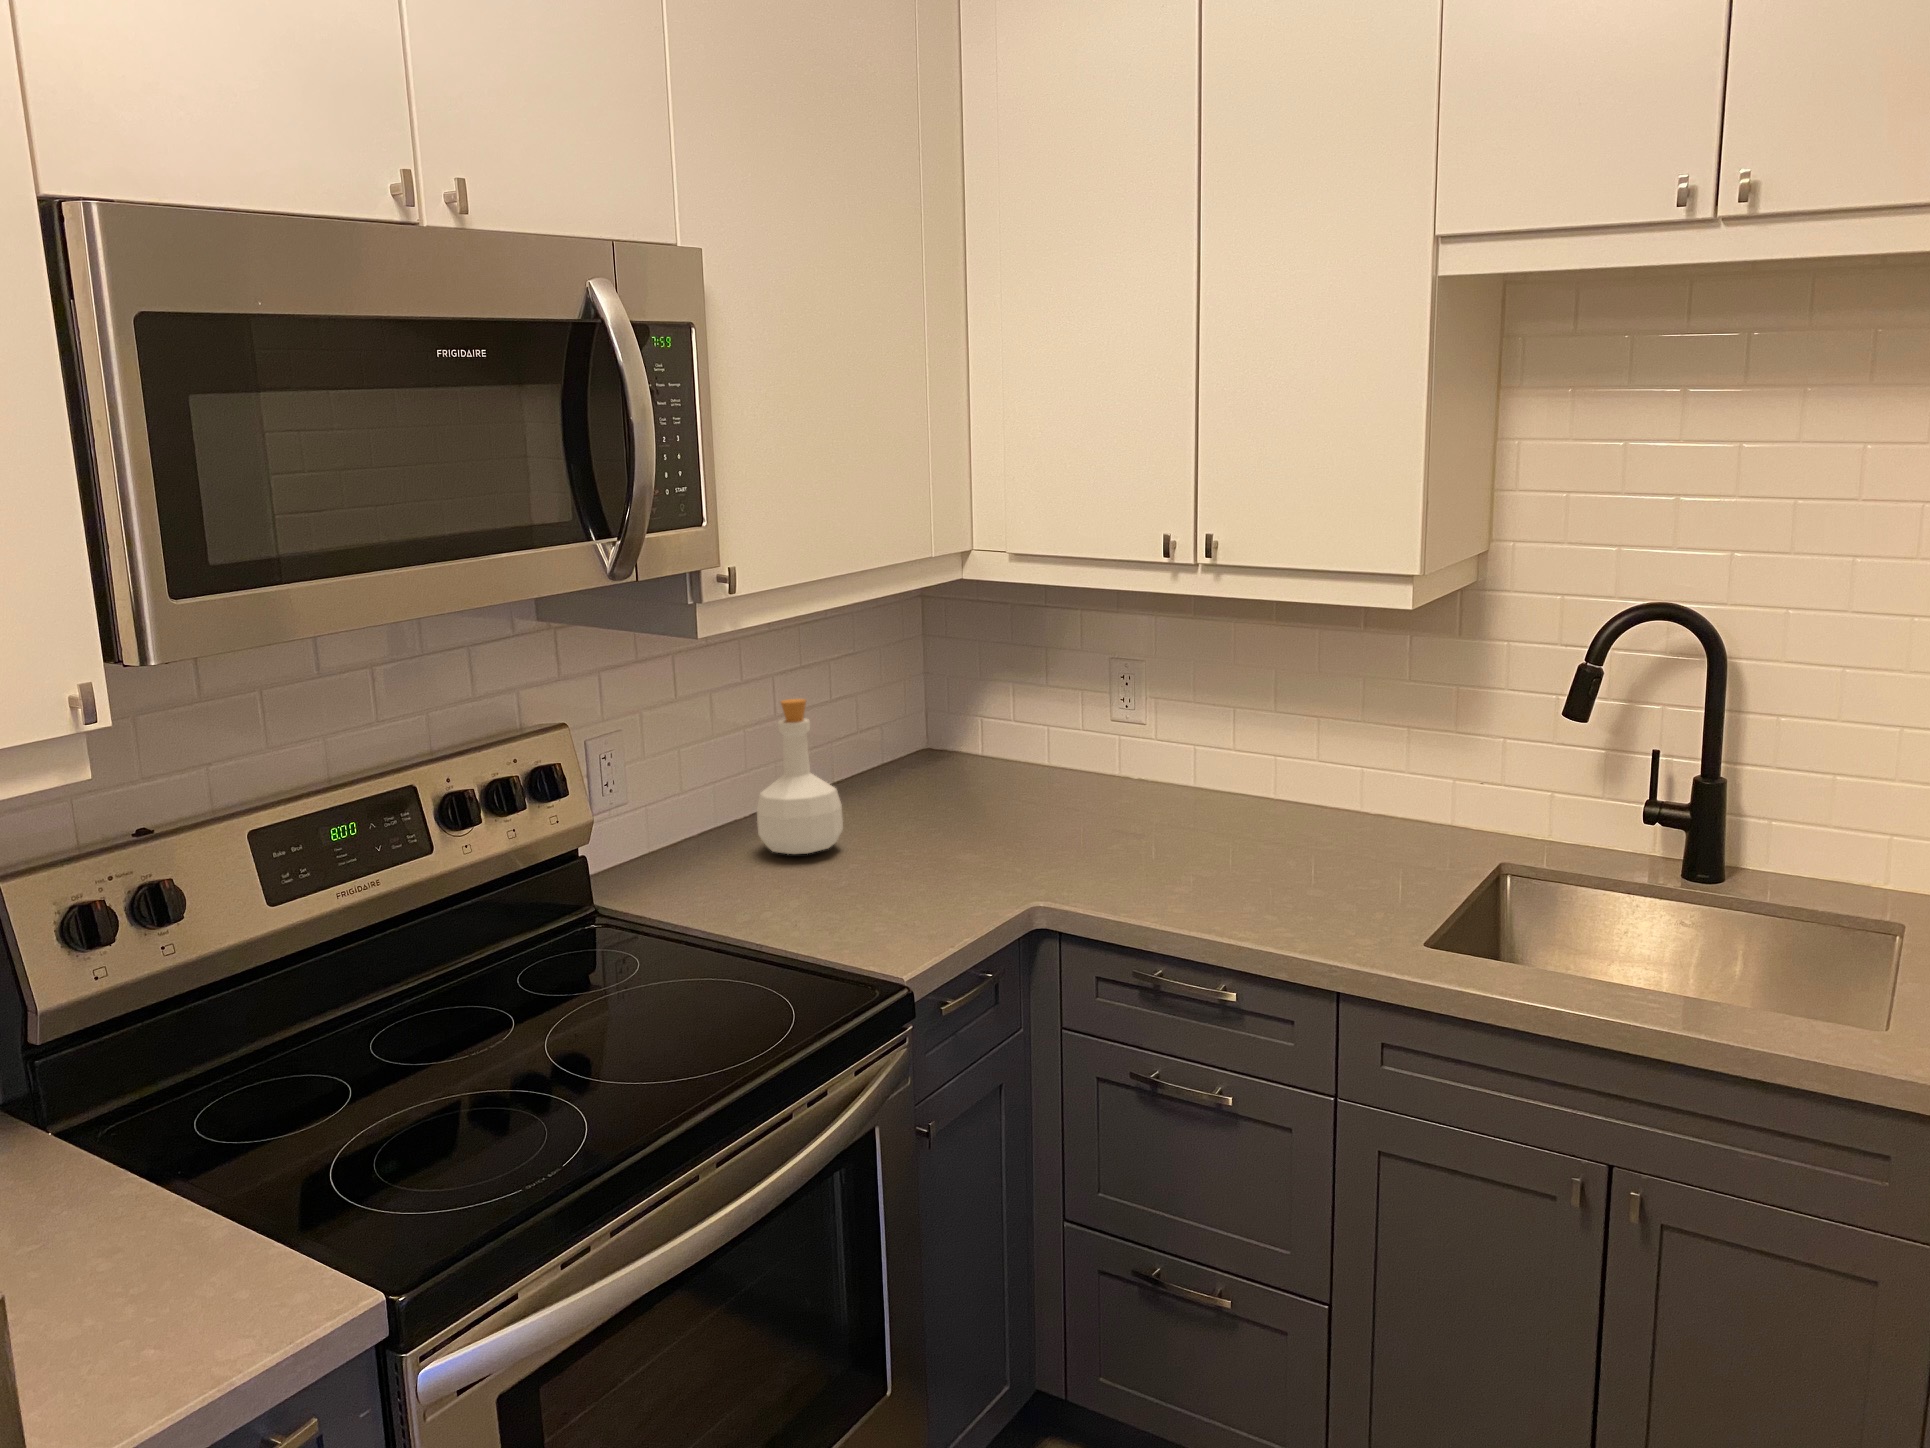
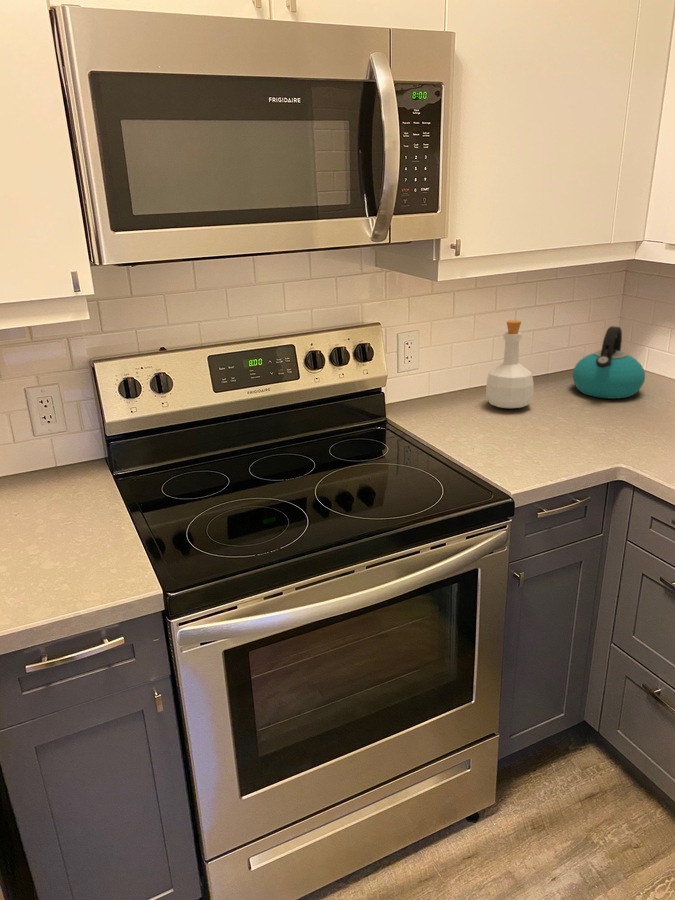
kettle: none [881,694,996,814] -> present [573,326,645,399]

